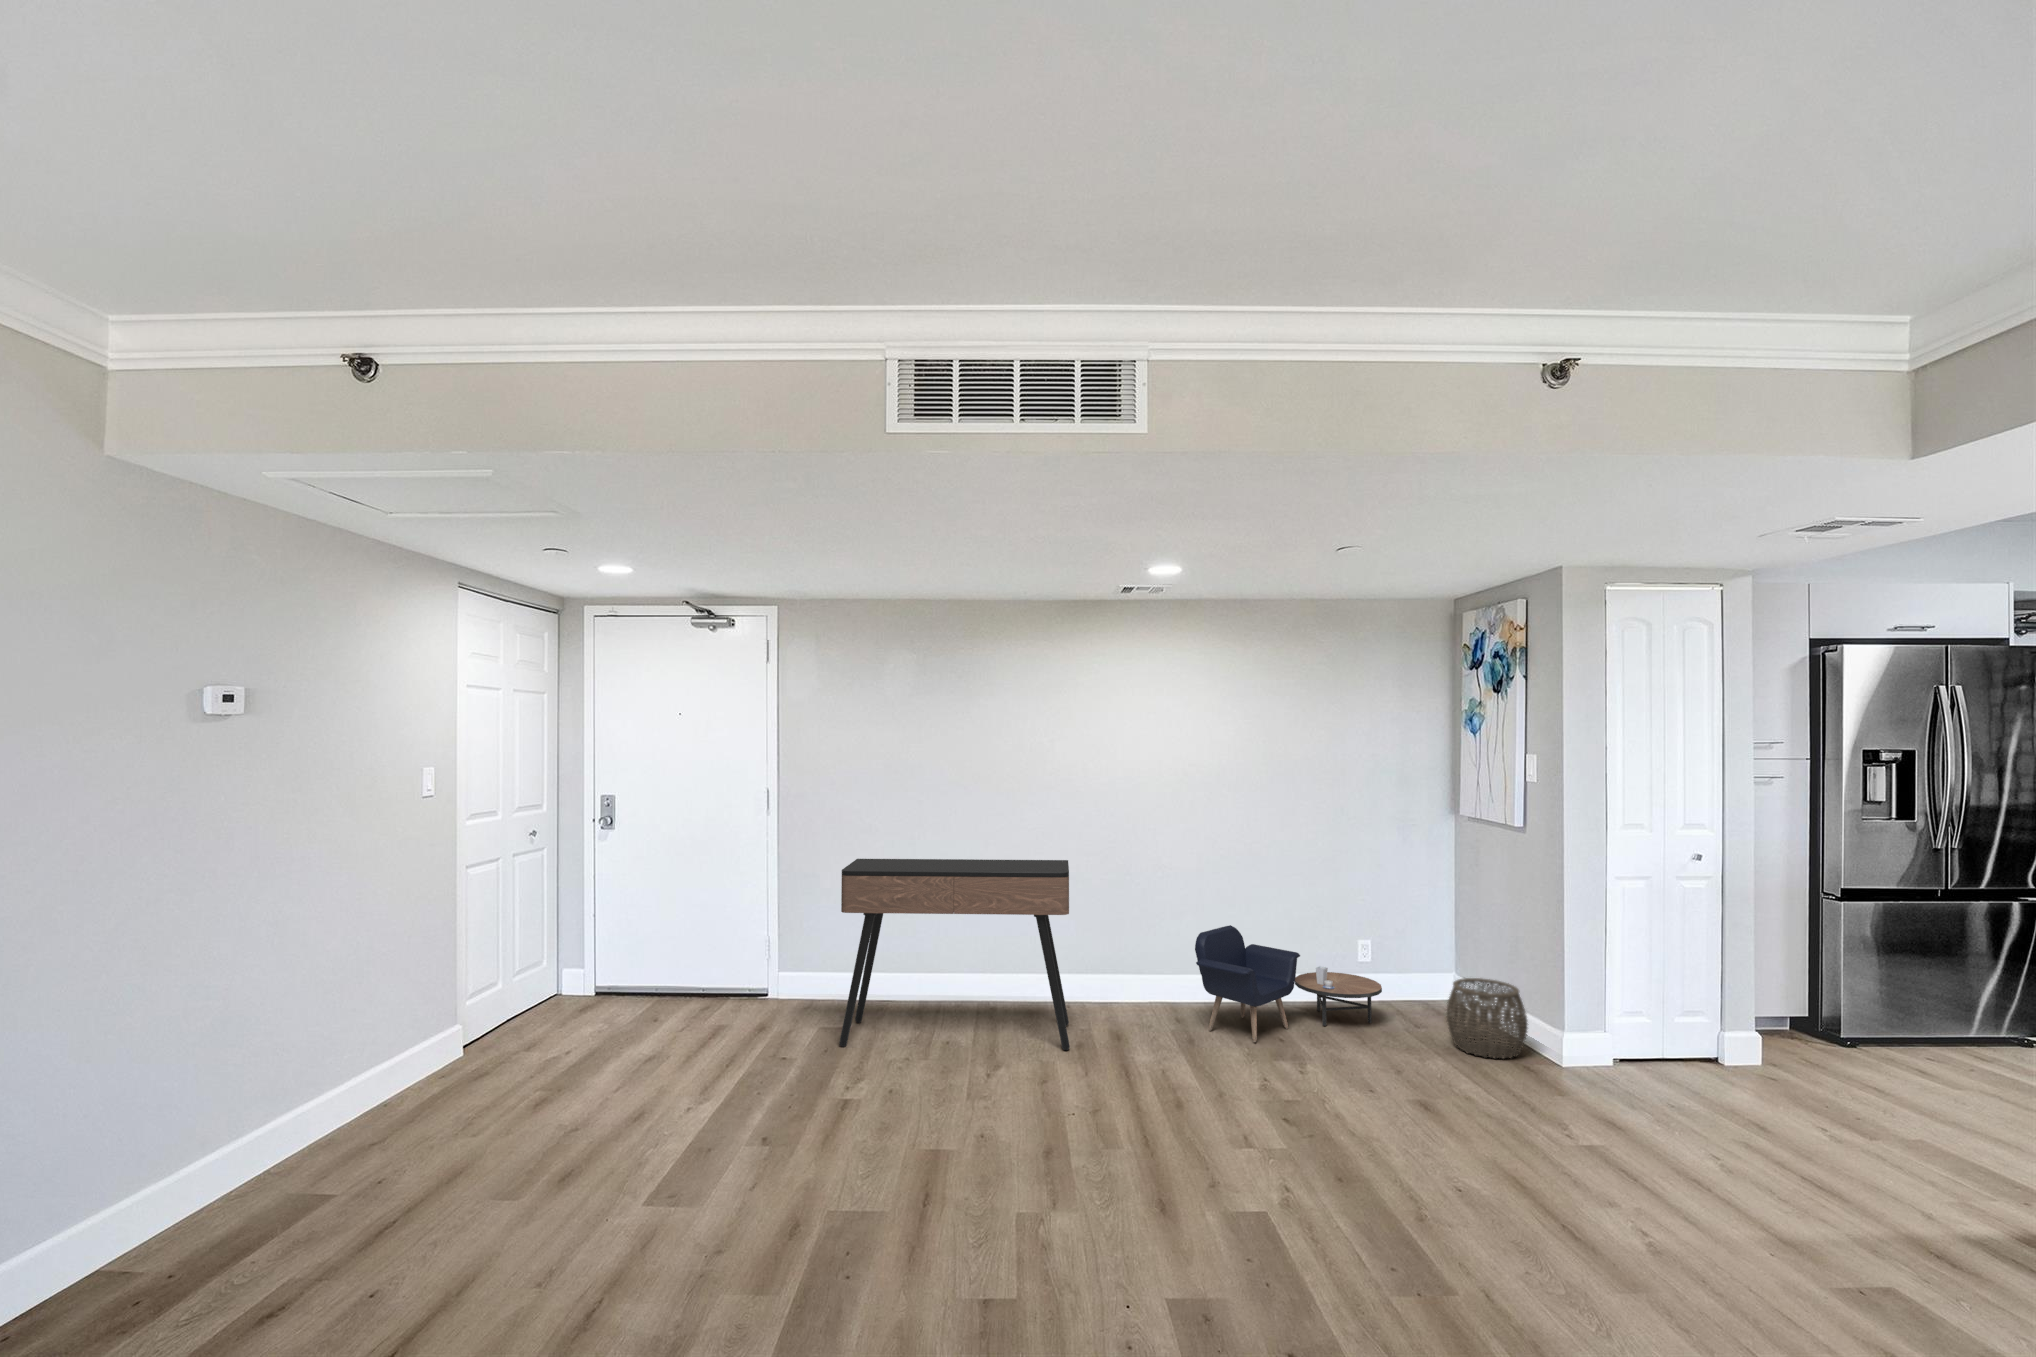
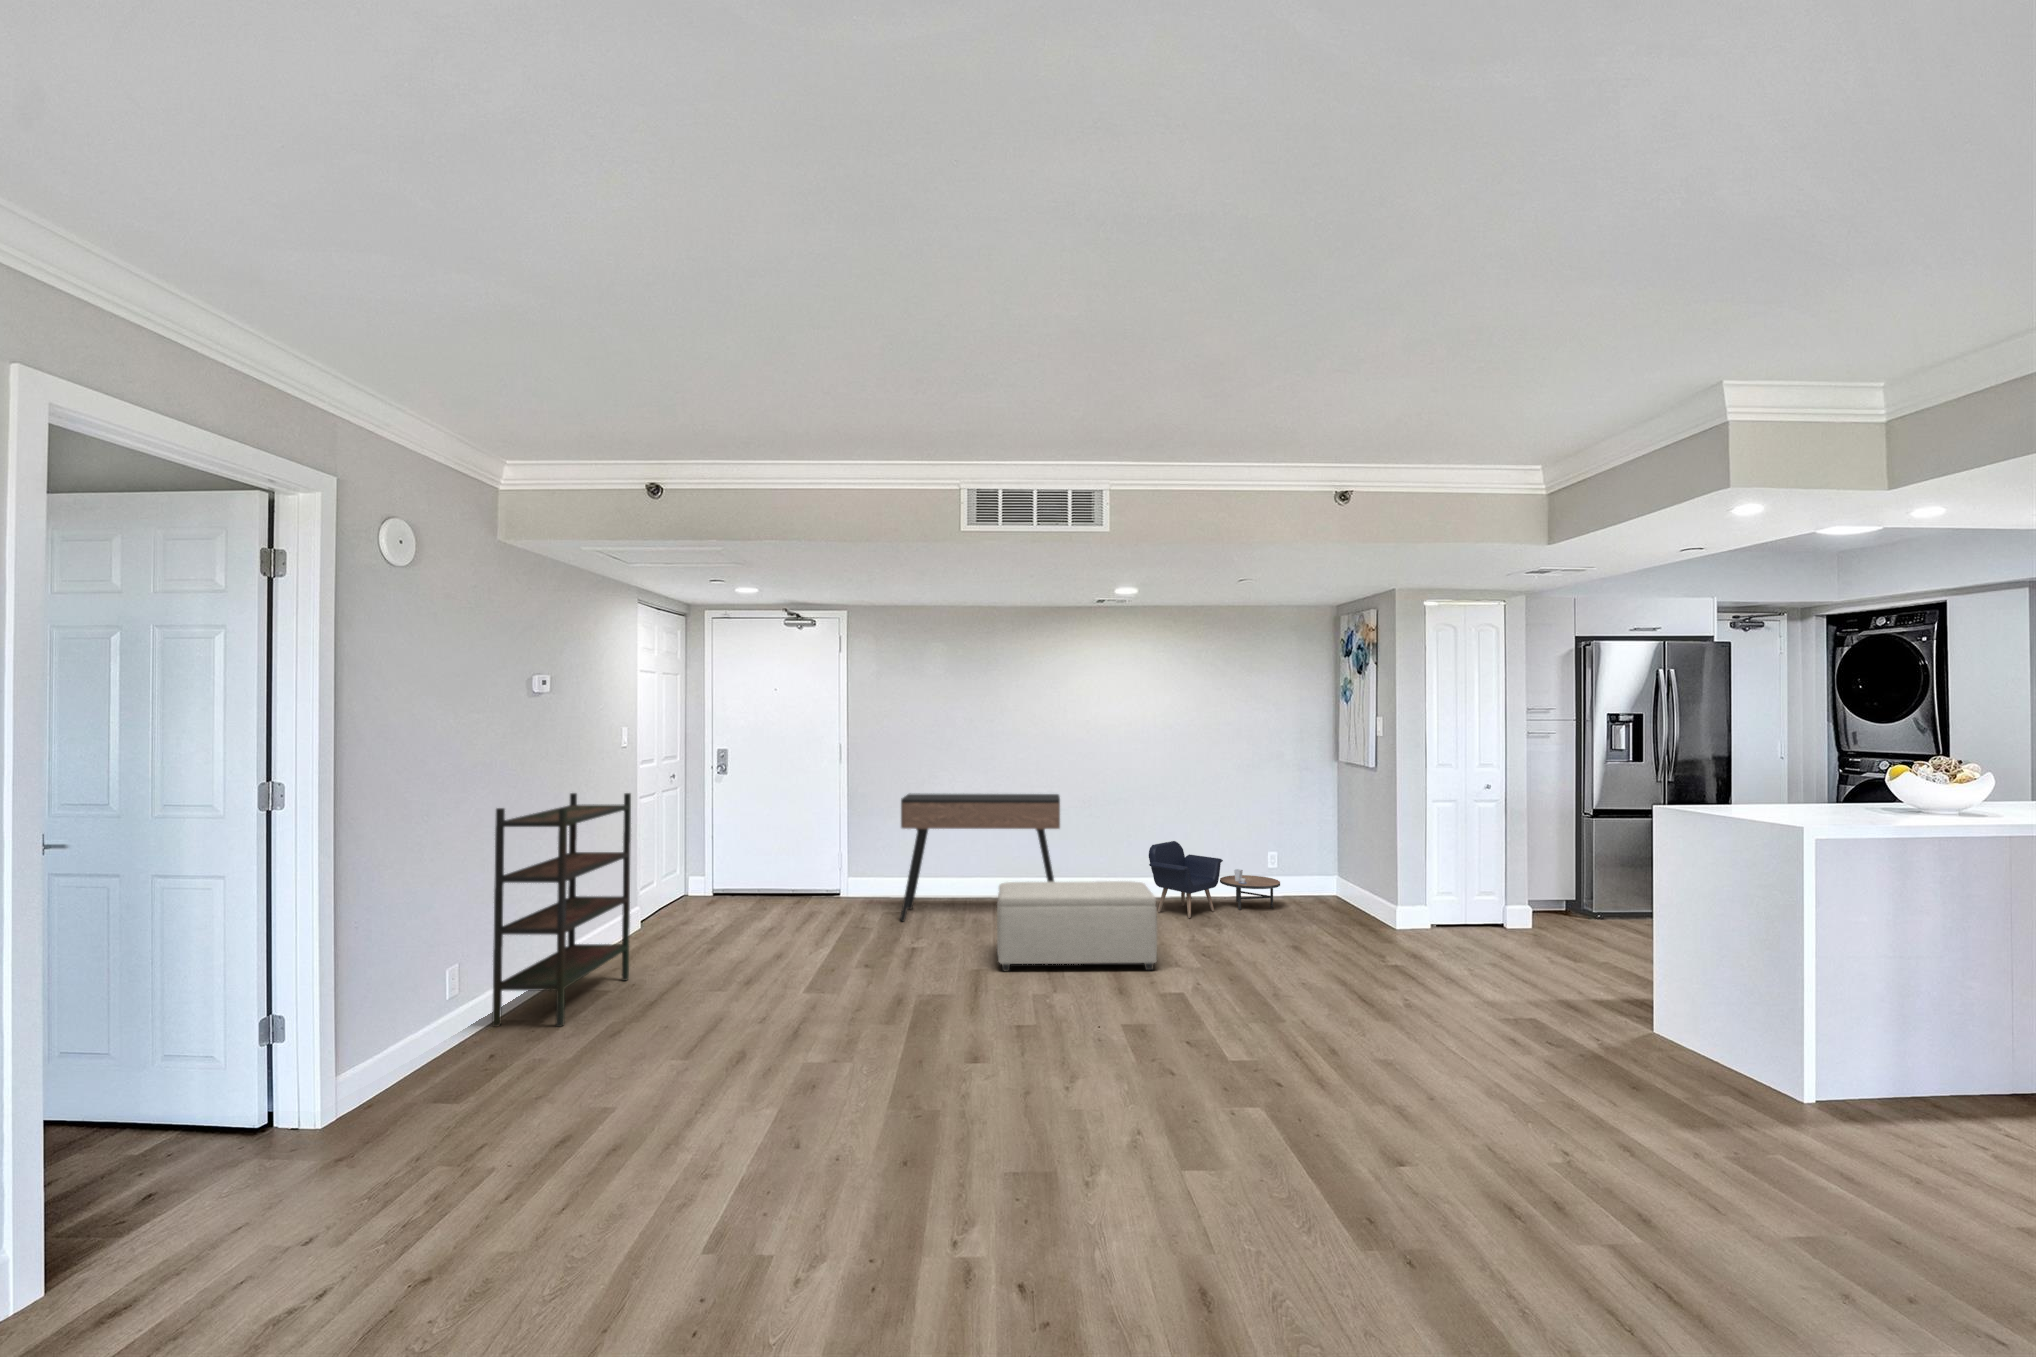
bookshelf: none [106,878,400,1292] -> present [492,793,631,1027]
woven basket: present [1446,978,1528,1059] -> none [1322,874,1376,926]
ottoman: none [969,1006,1216,1155] -> present [997,881,1157,971]

